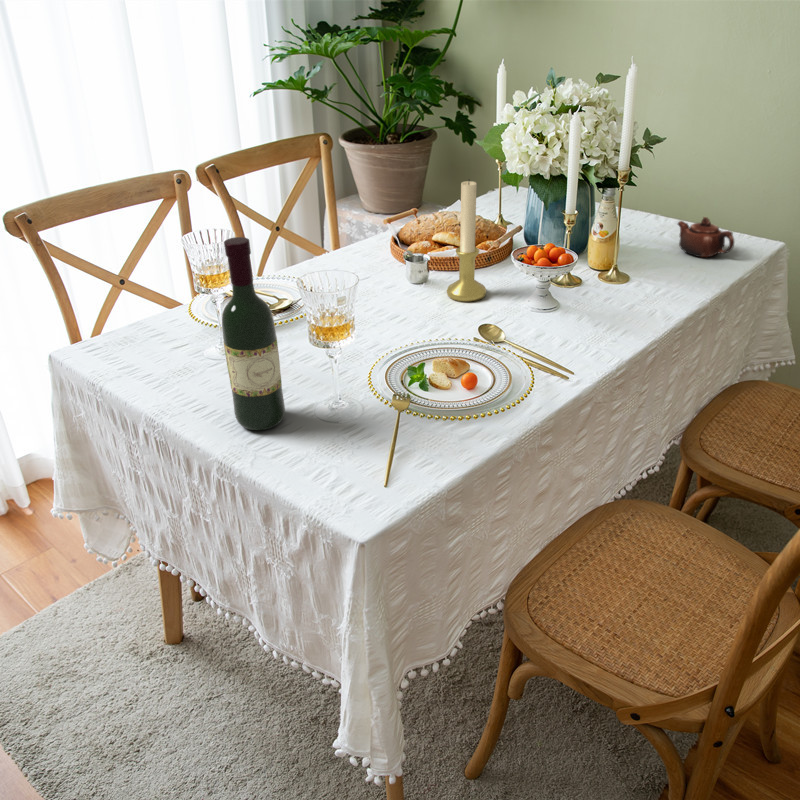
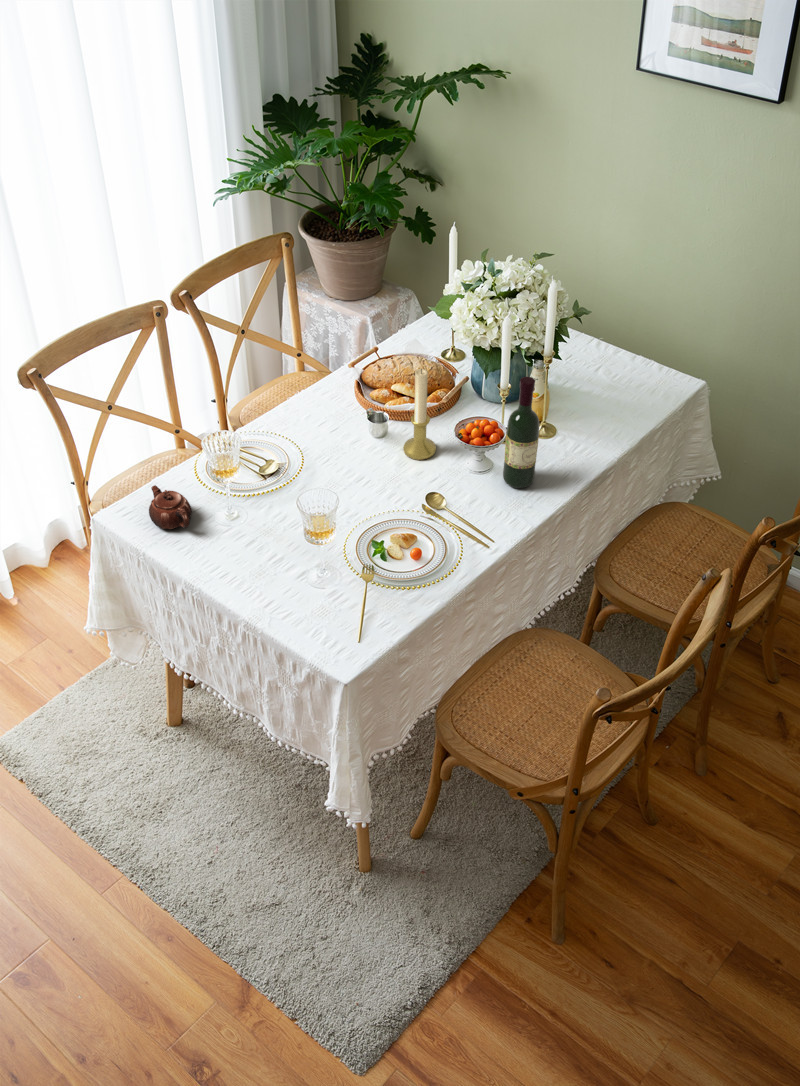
teapot: present [678,217,734,257] -> present [149,485,192,529]
wine bottle: present [222,237,285,430] -> present [503,377,539,488]

